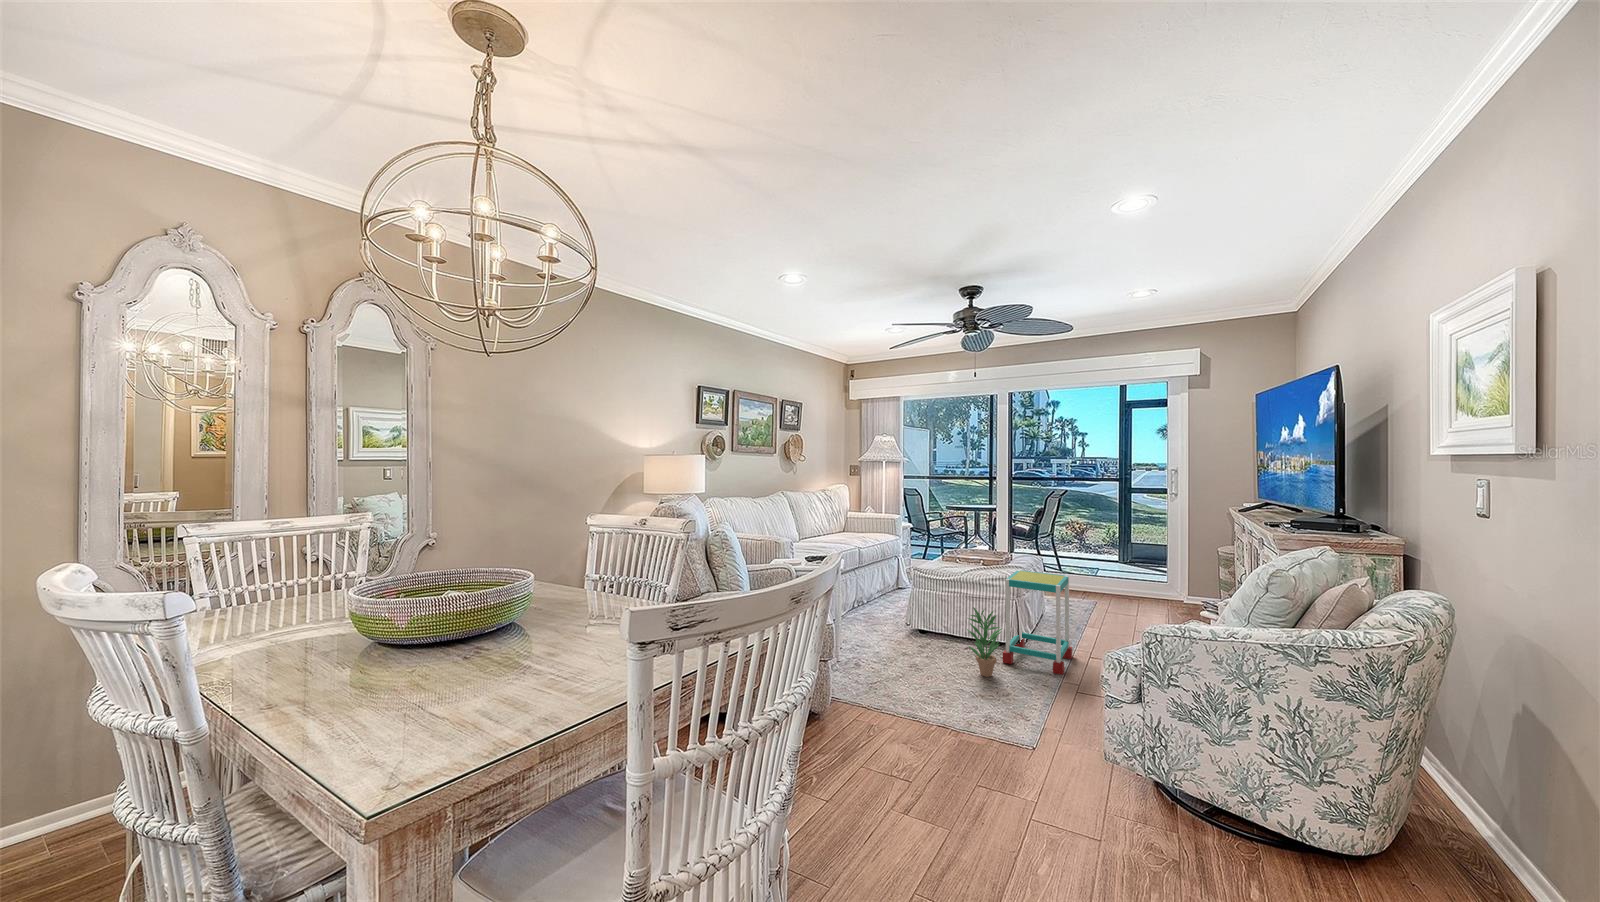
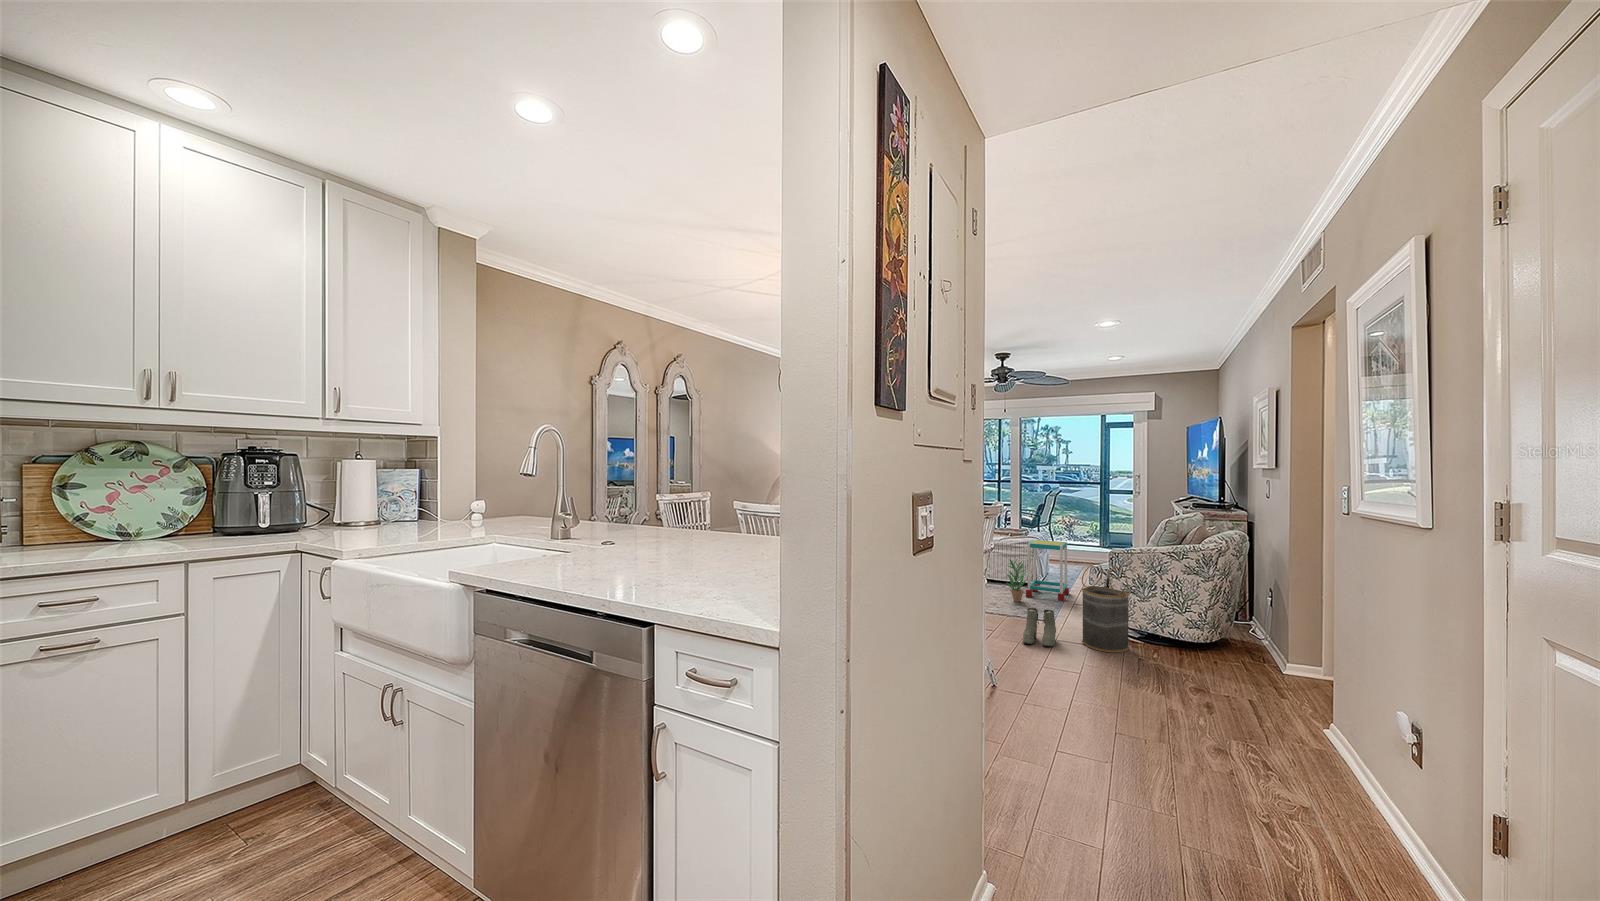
basket: none [1087,660,1191,868] -> present [1082,564,1130,653]
boots: none [966,739,1035,836] -> present [1023,608,1056,646]

